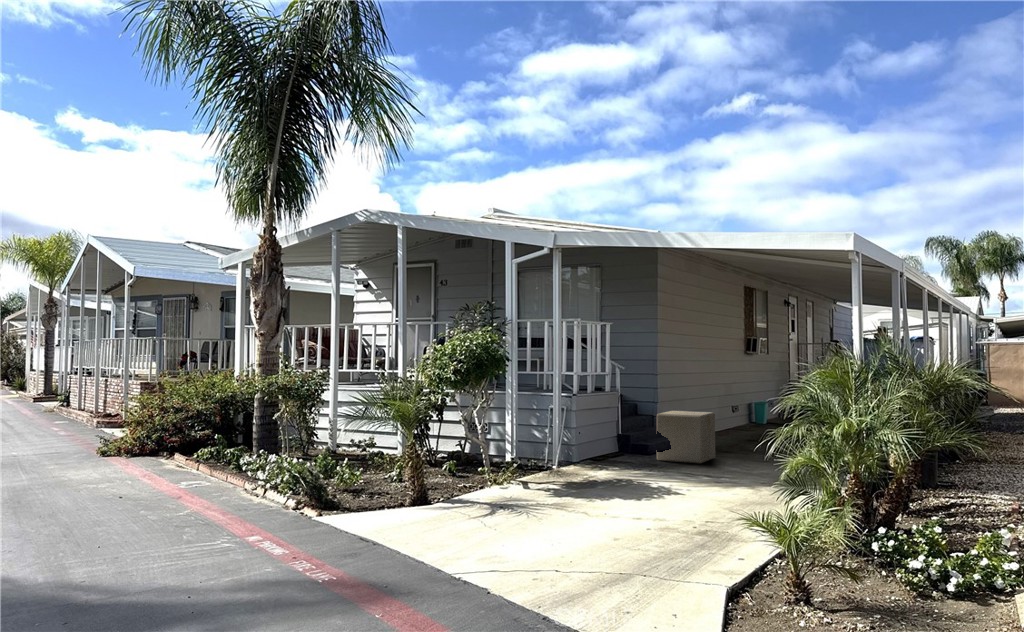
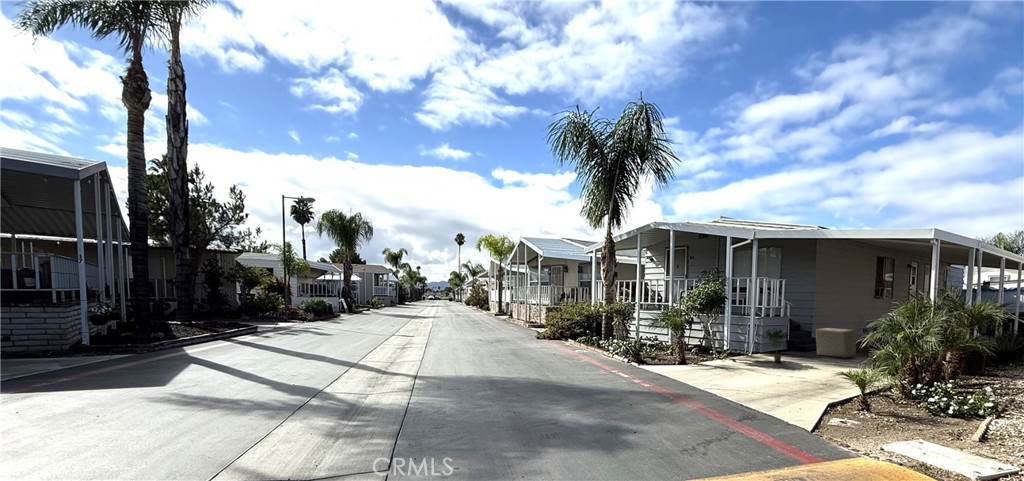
potted plant: none [572,415,621,481] -> present [762,328,788,362]

